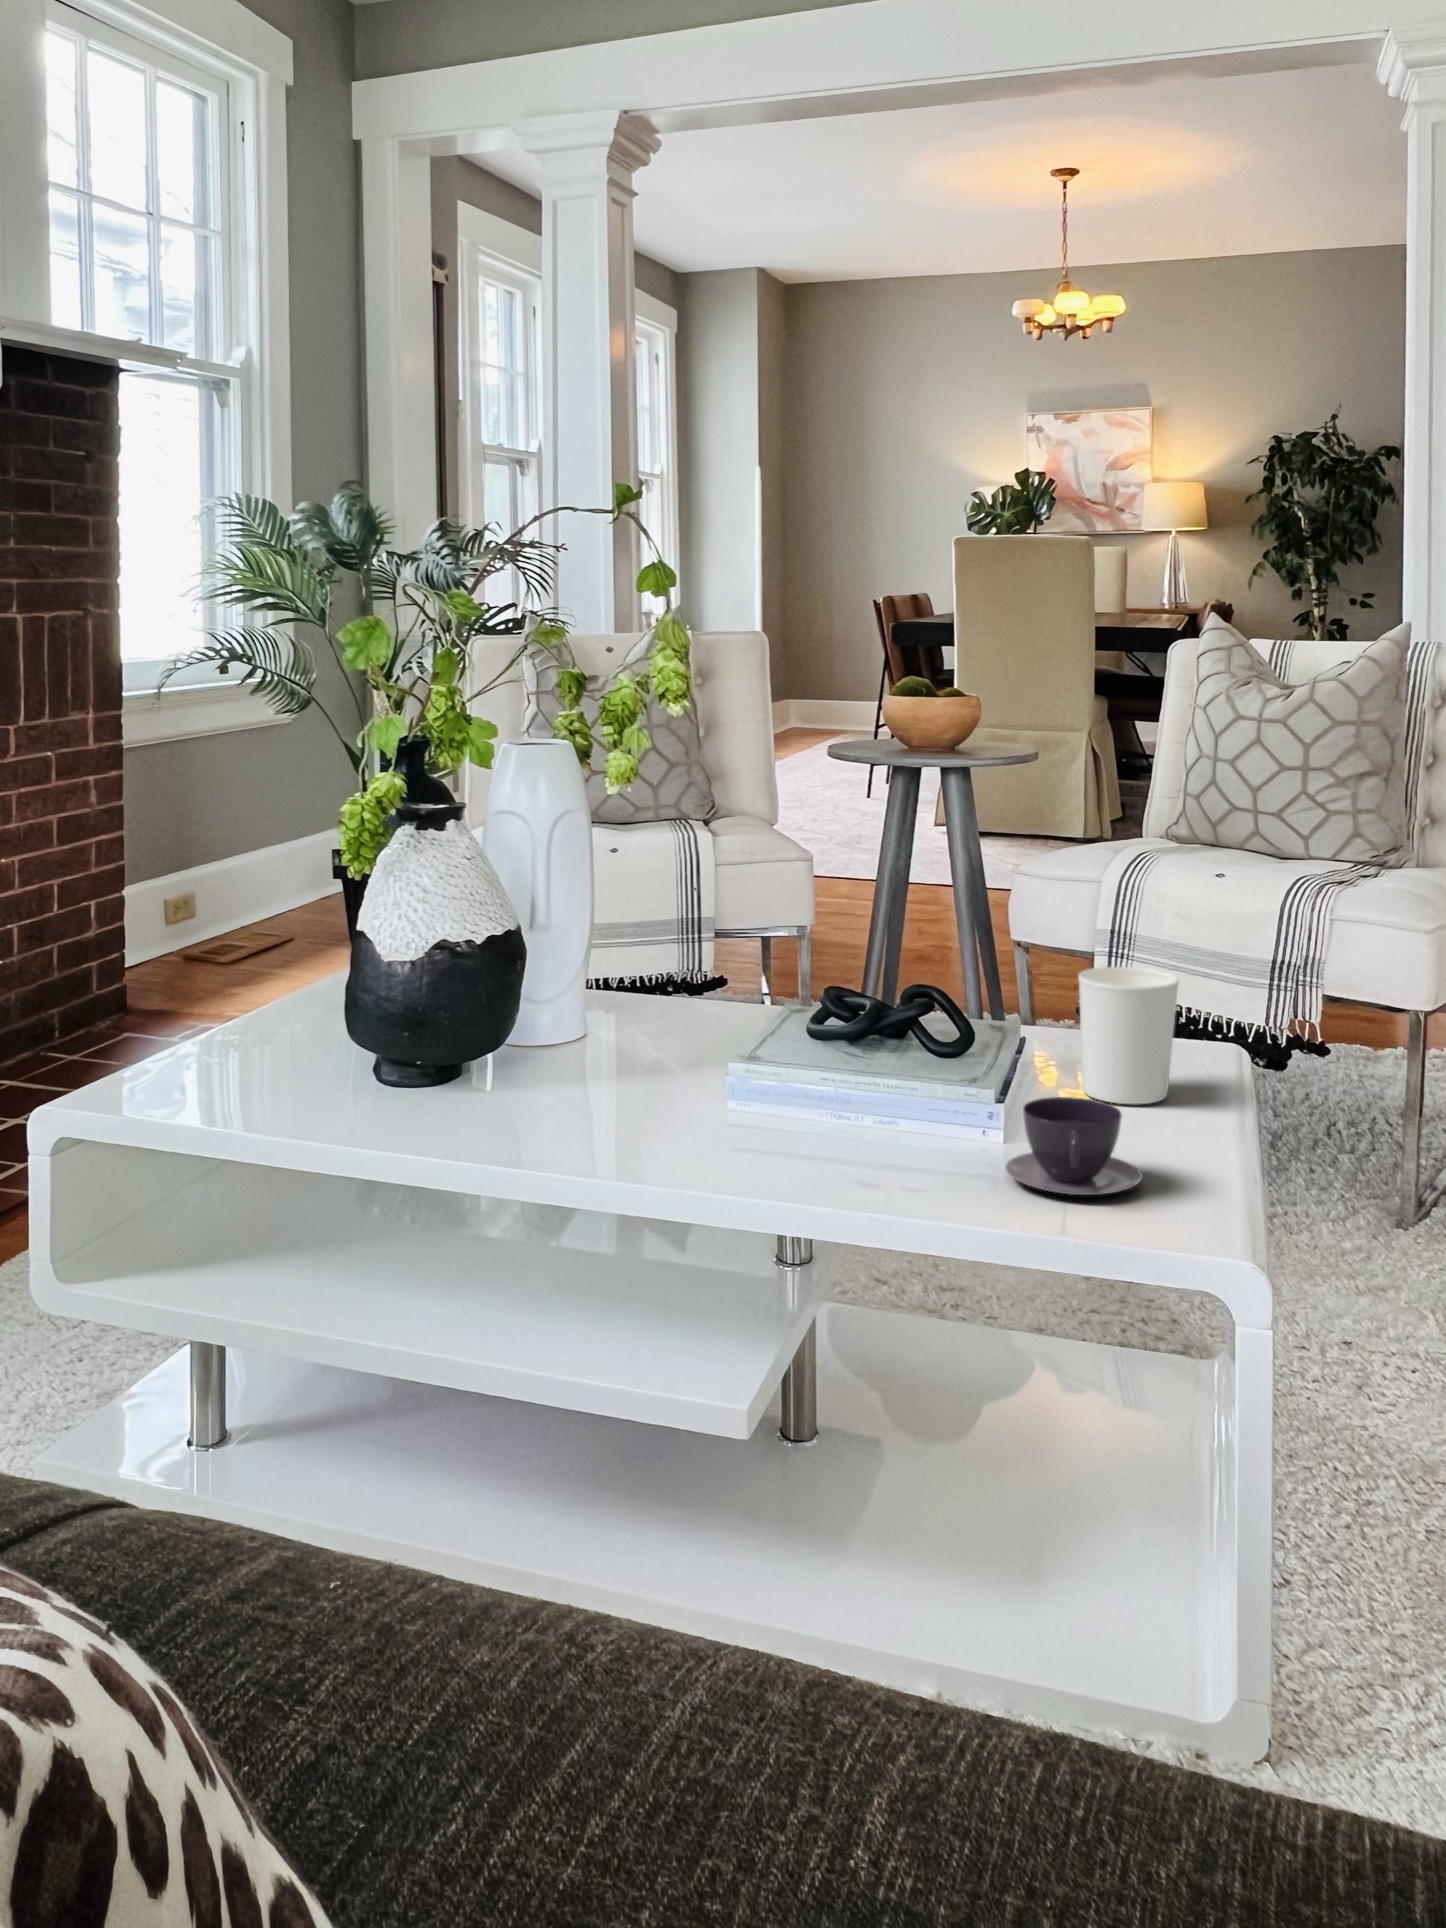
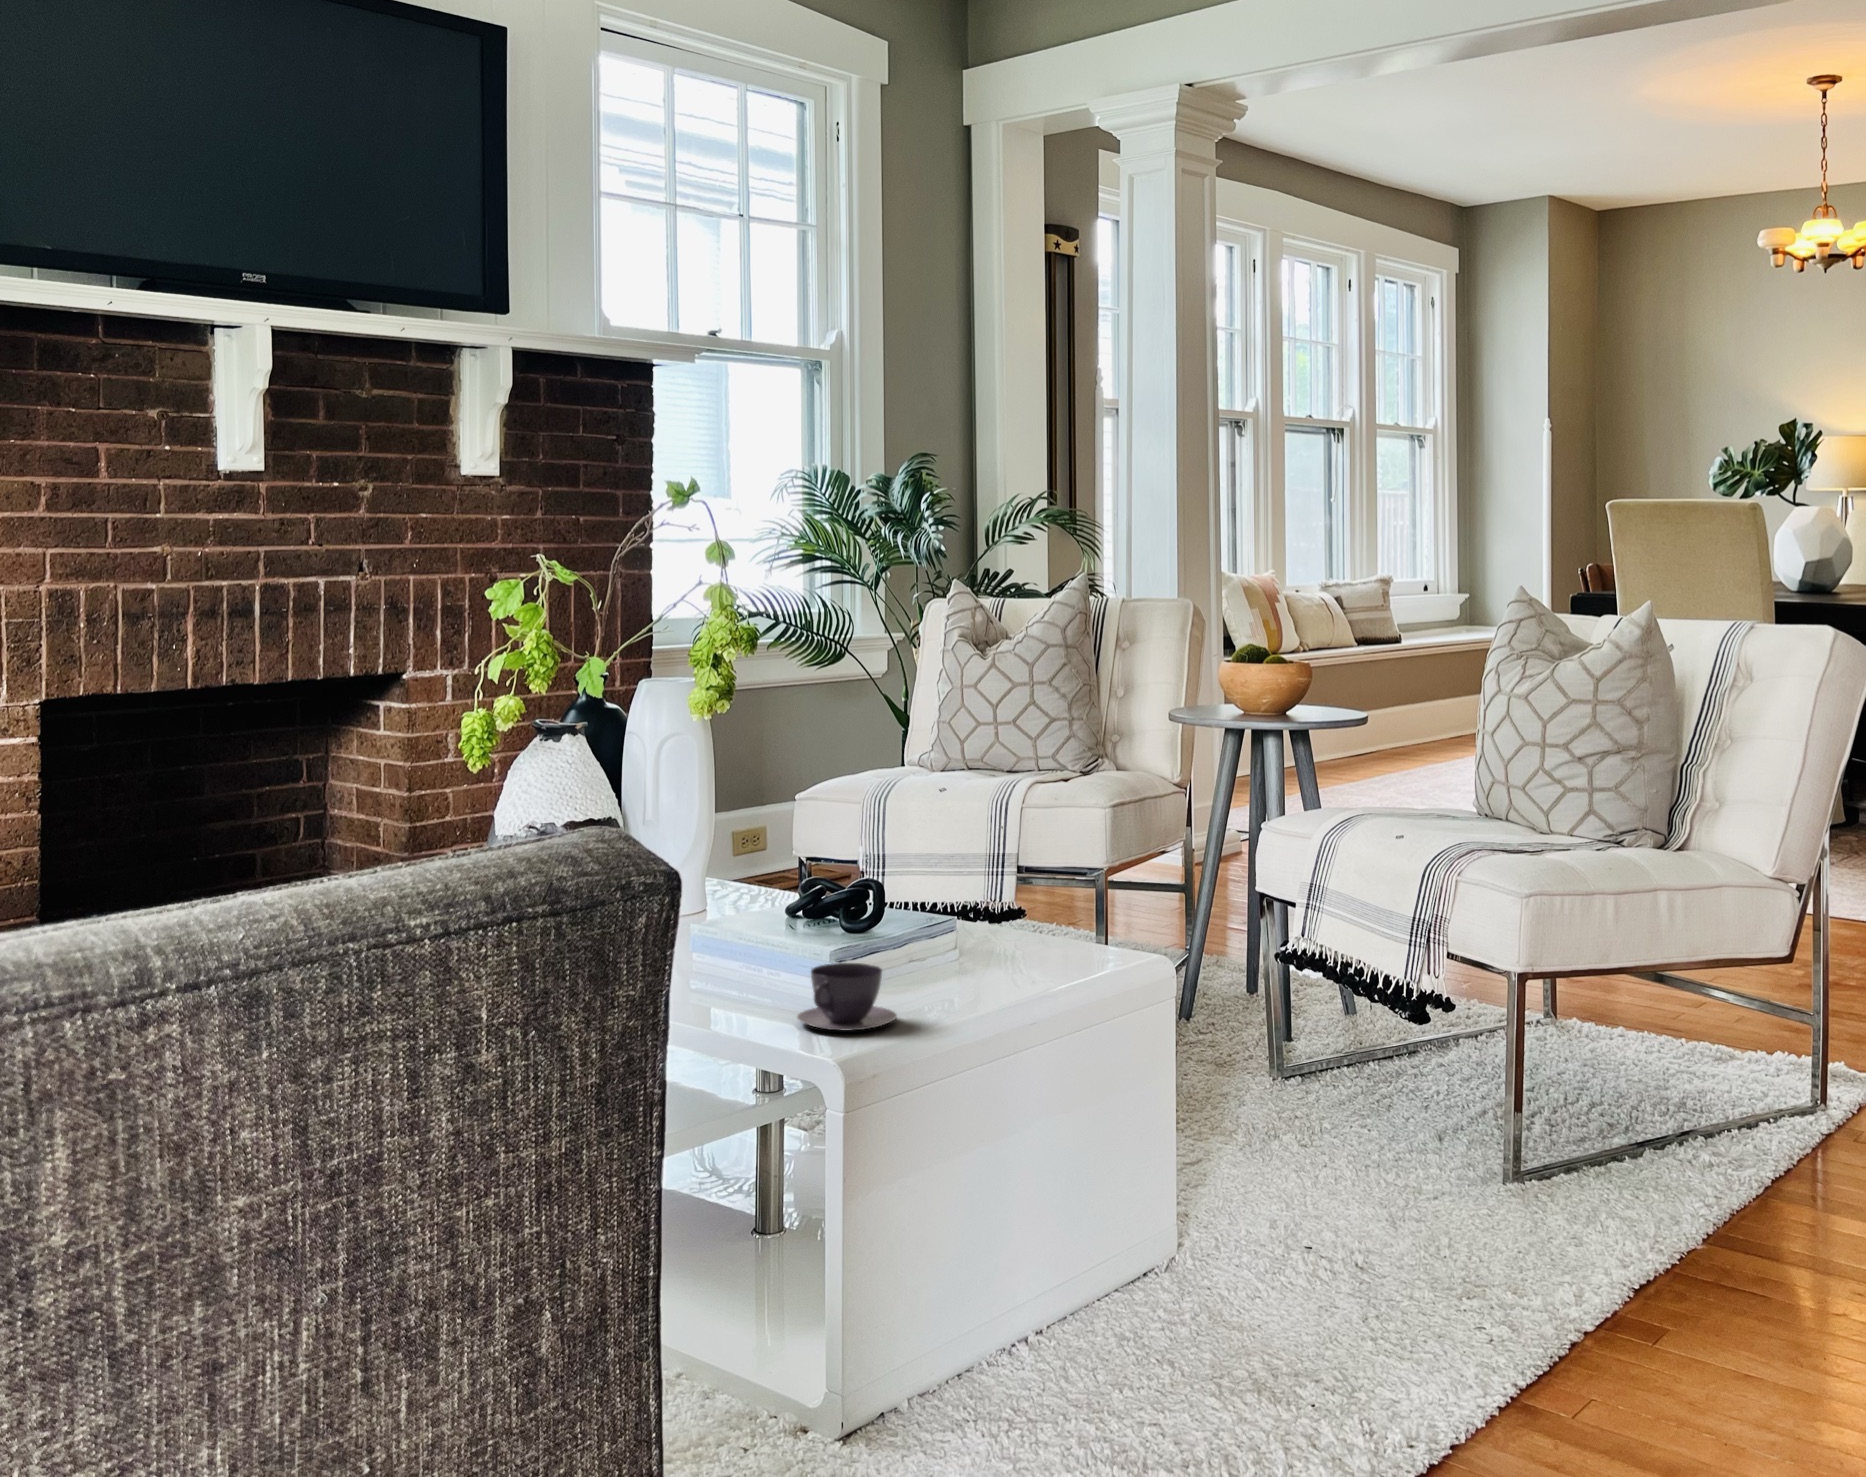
candle holder: present [1078,967,1179,1104] -> none [973,882,1050,989]

